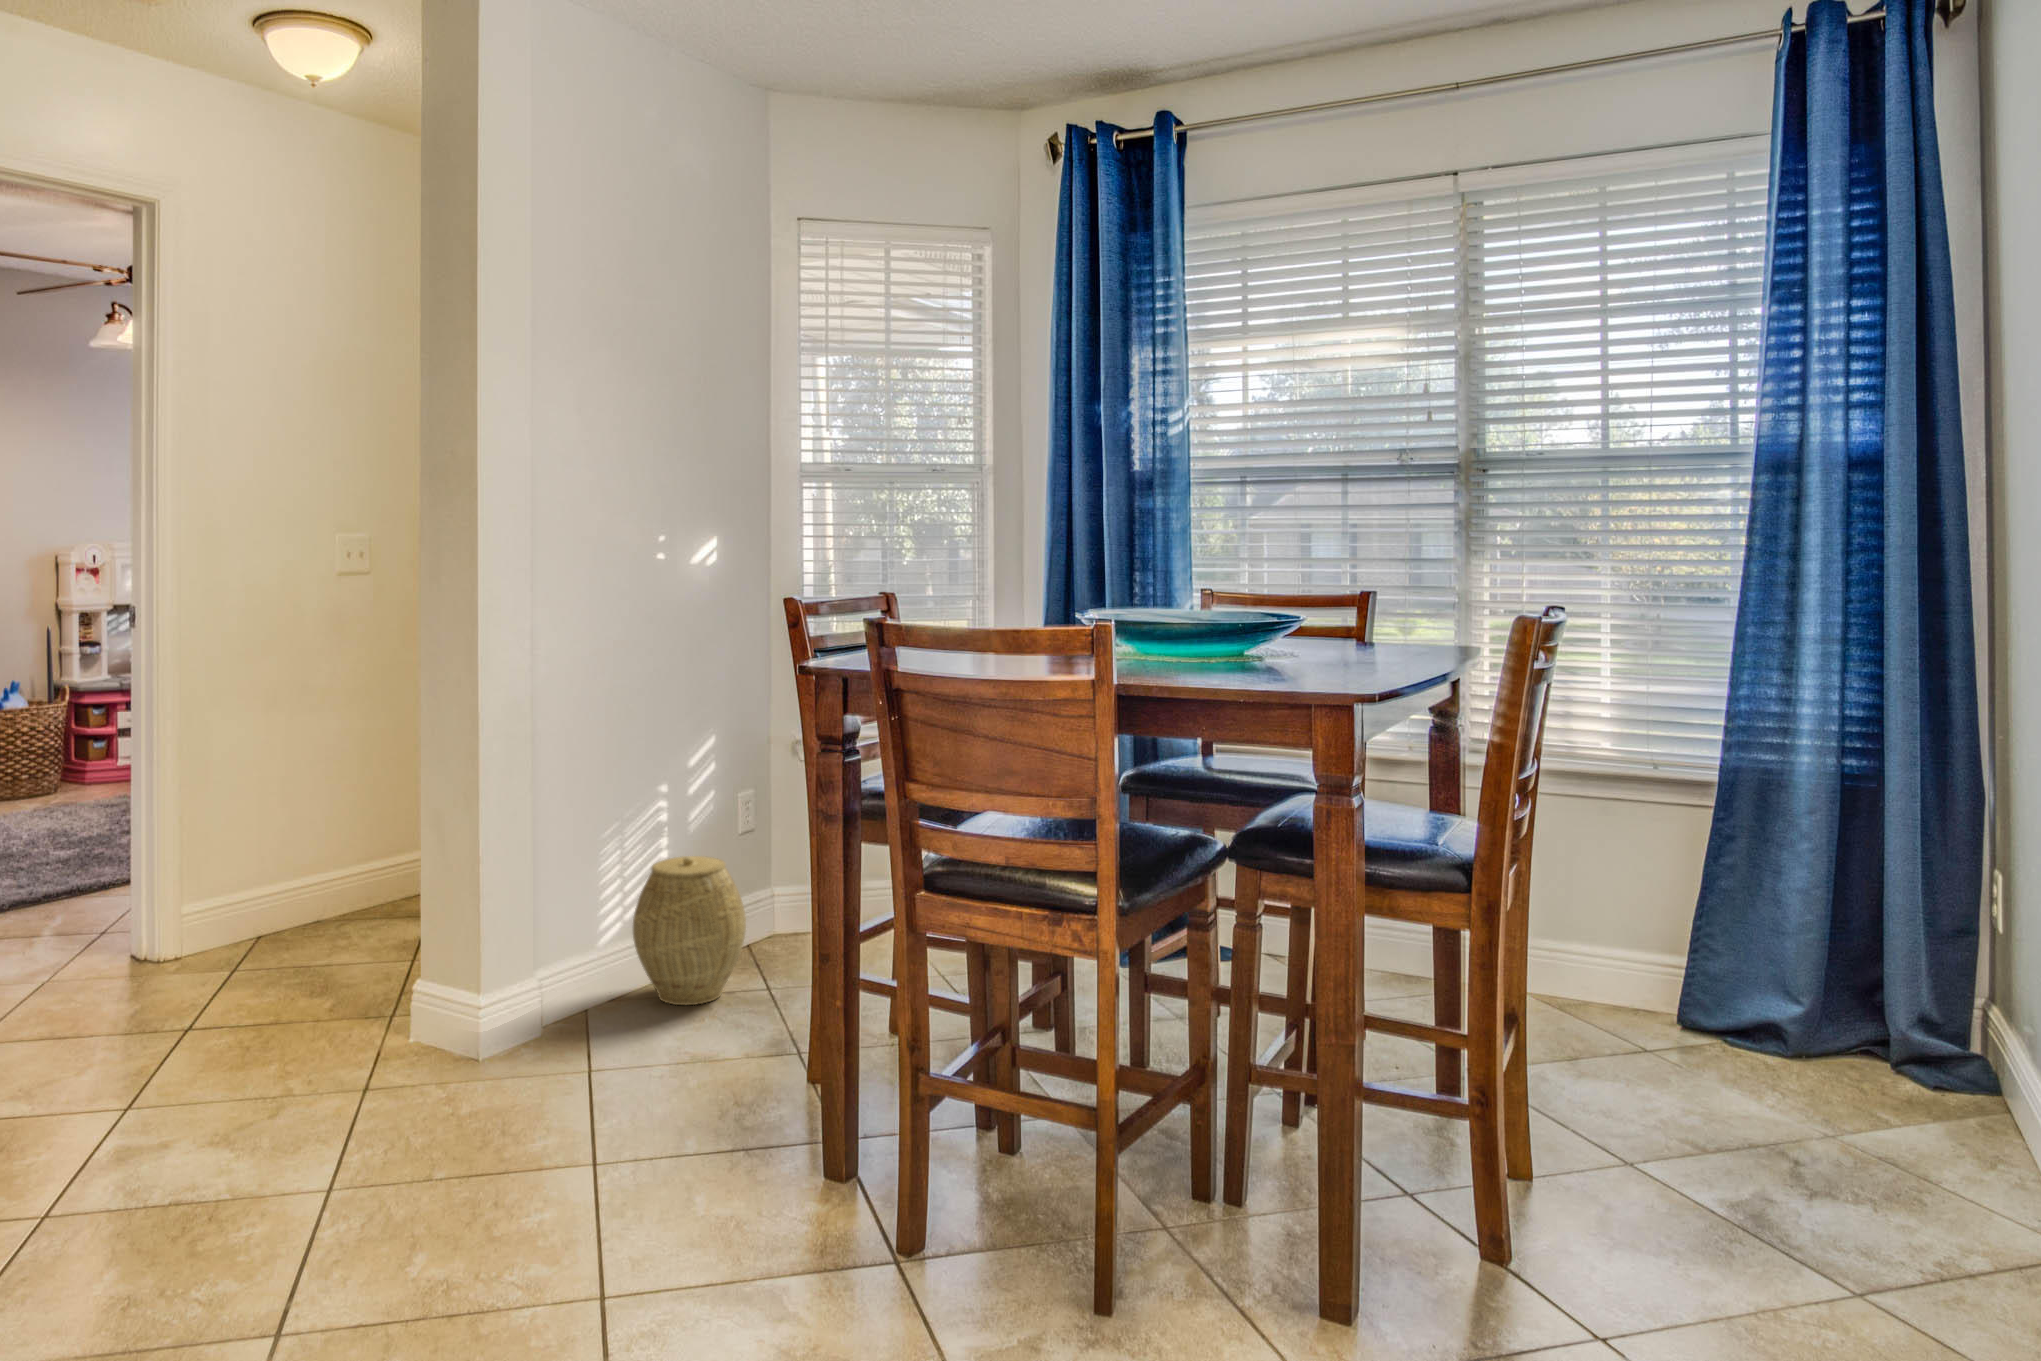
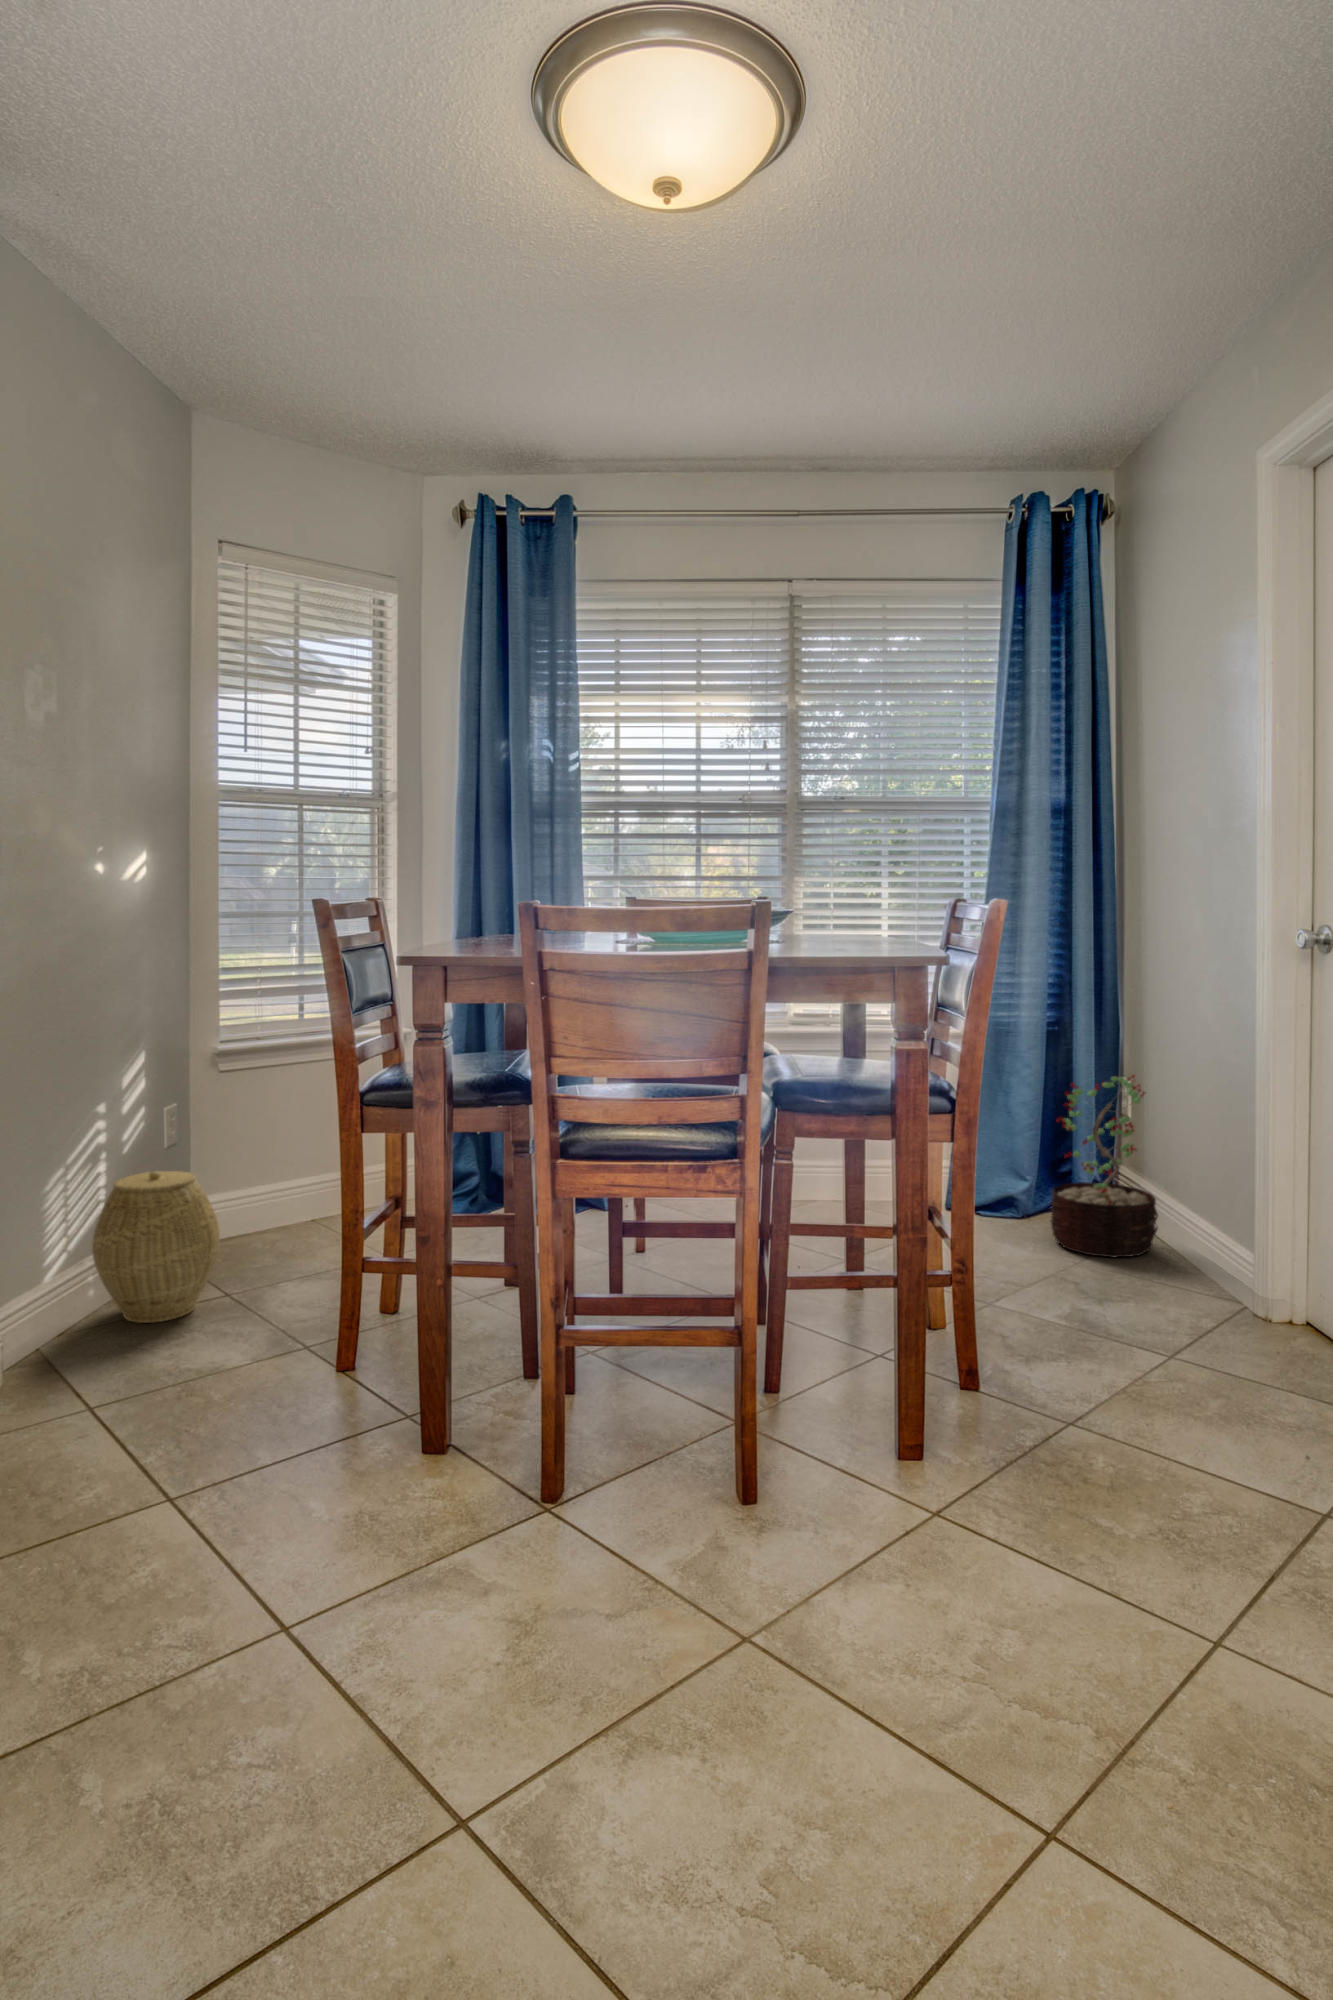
decorative plant: none [1800,867,1992,1155] -> present [1051,1075,1158,1258]

